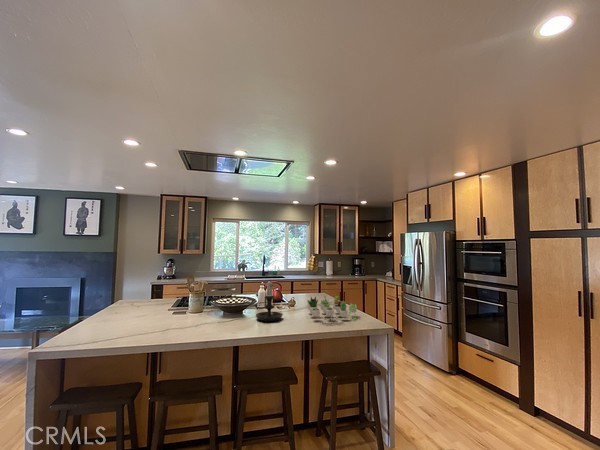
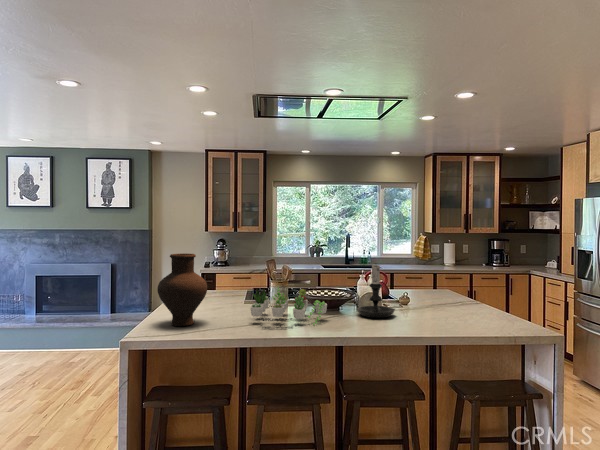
vase: none [87,277,133,337] -> present [157,253,207,326]
succulent plant: present [307,296,357,321] -> present [251,288,327,325]

